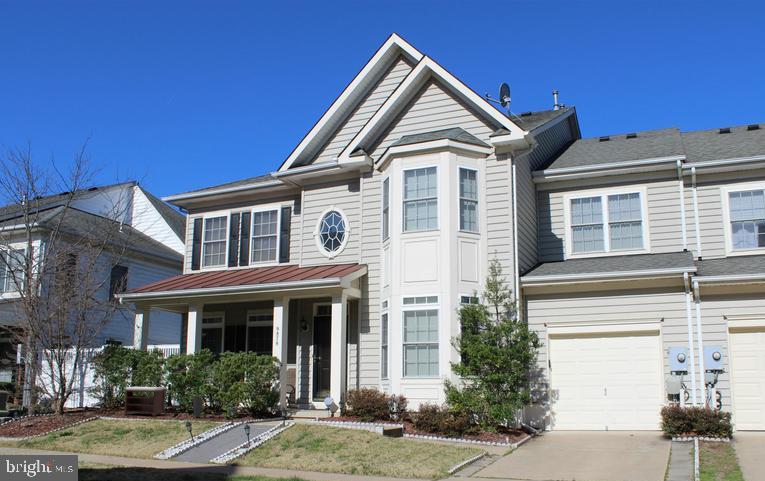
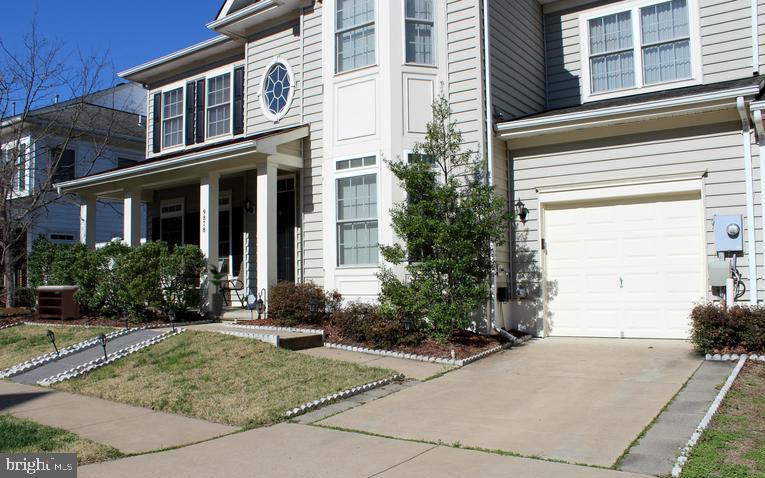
potted plant: present [193,373,204,418] -> present [208,264,227,319]

